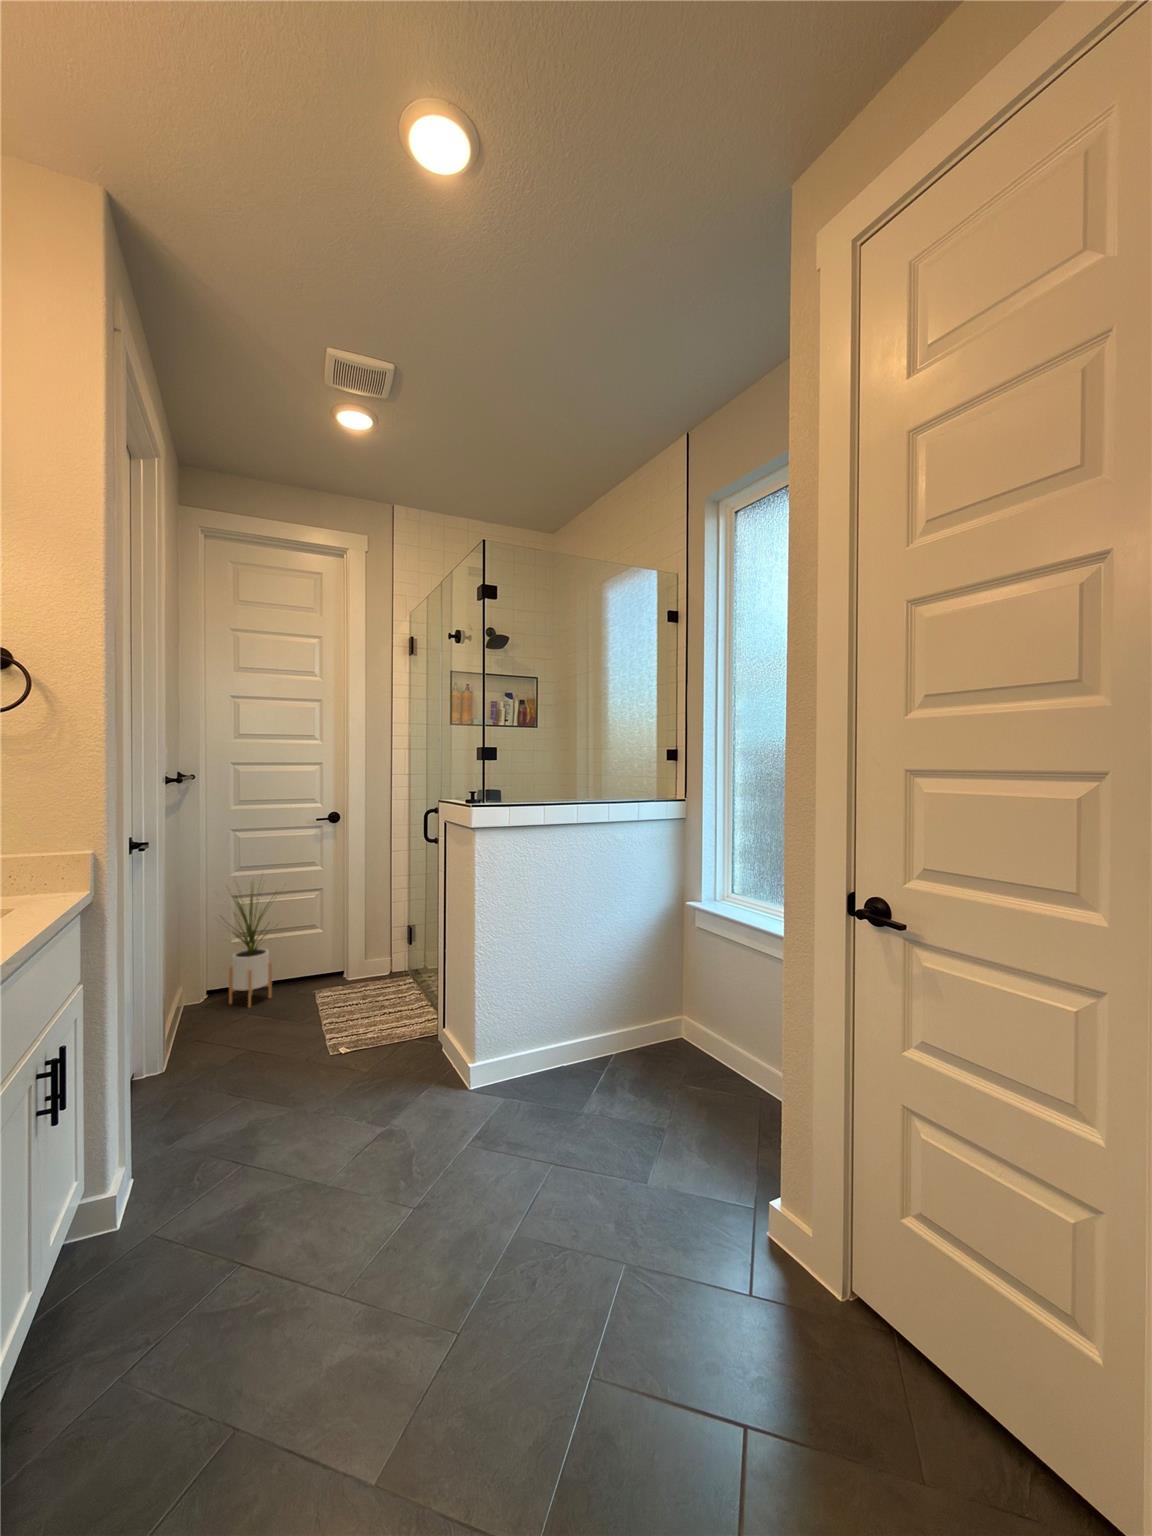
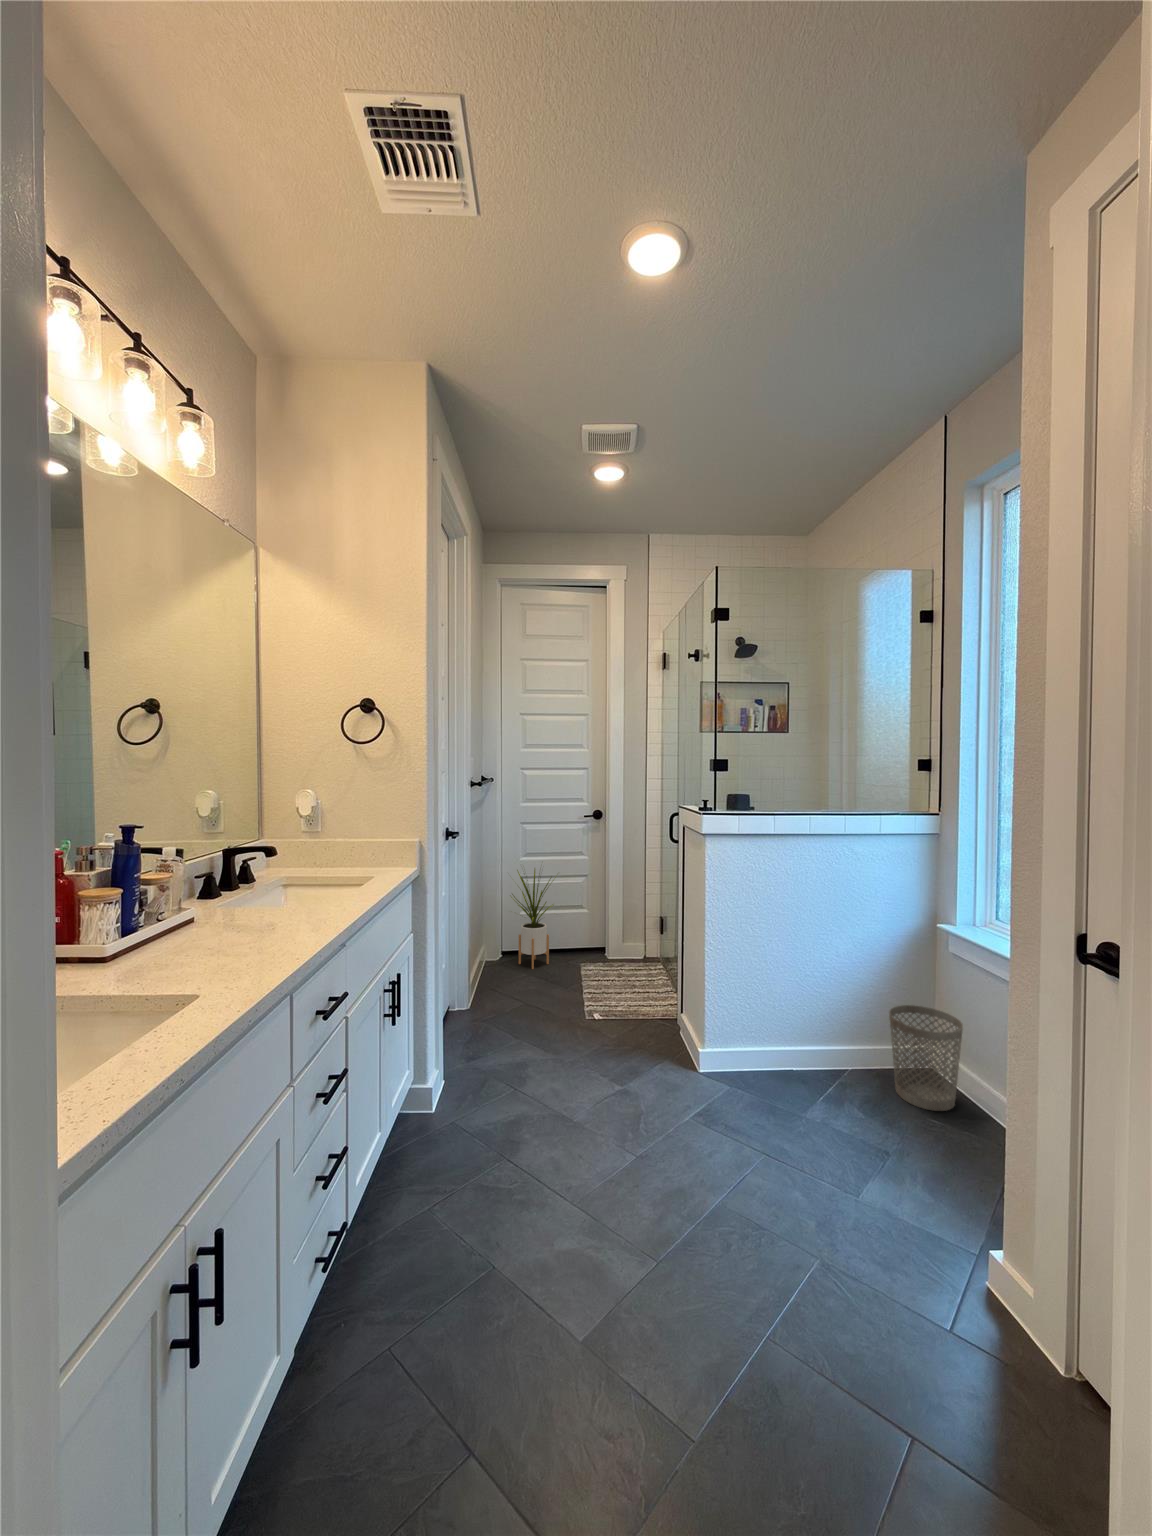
wastebasket: none [652,980,712,1077] -> present [889,1005,963,1111]

